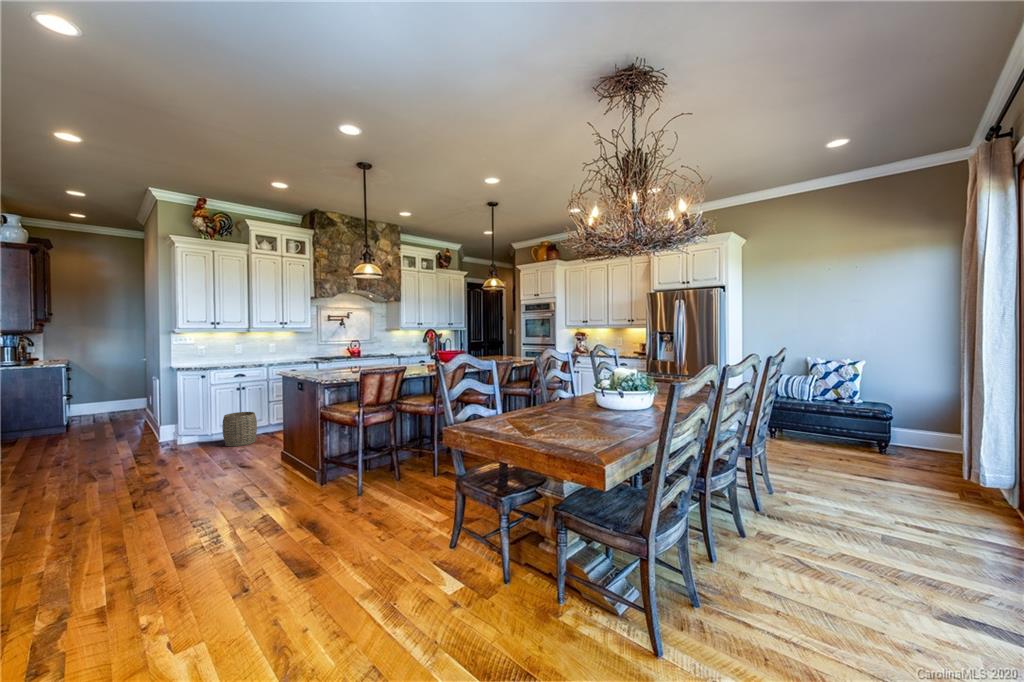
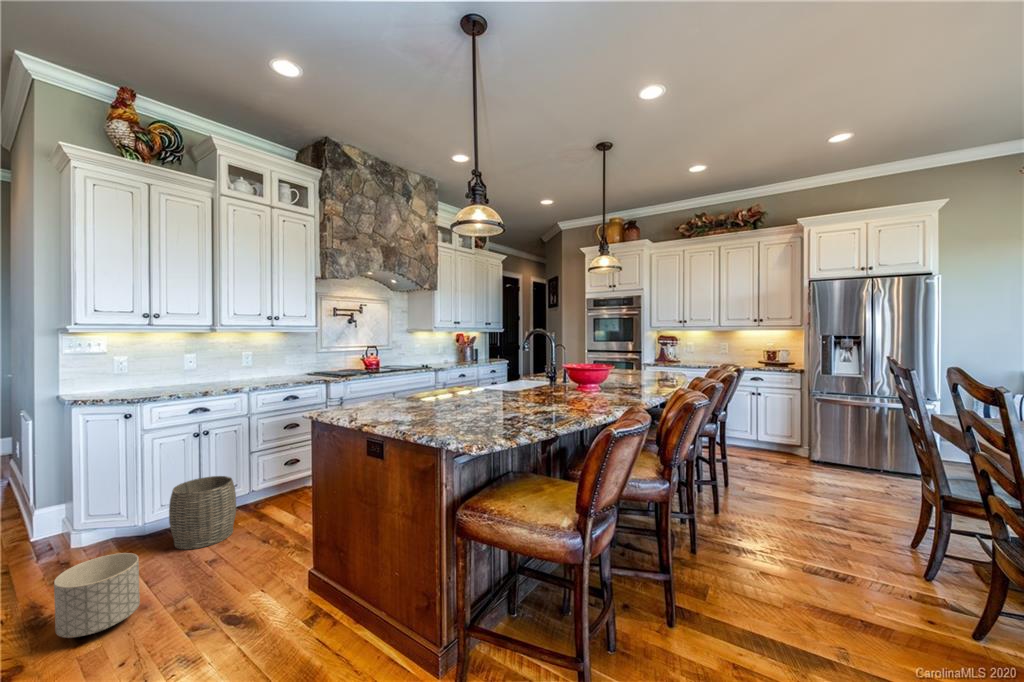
planter: none [171,436,206,467] -> present [54,553,140,638]

